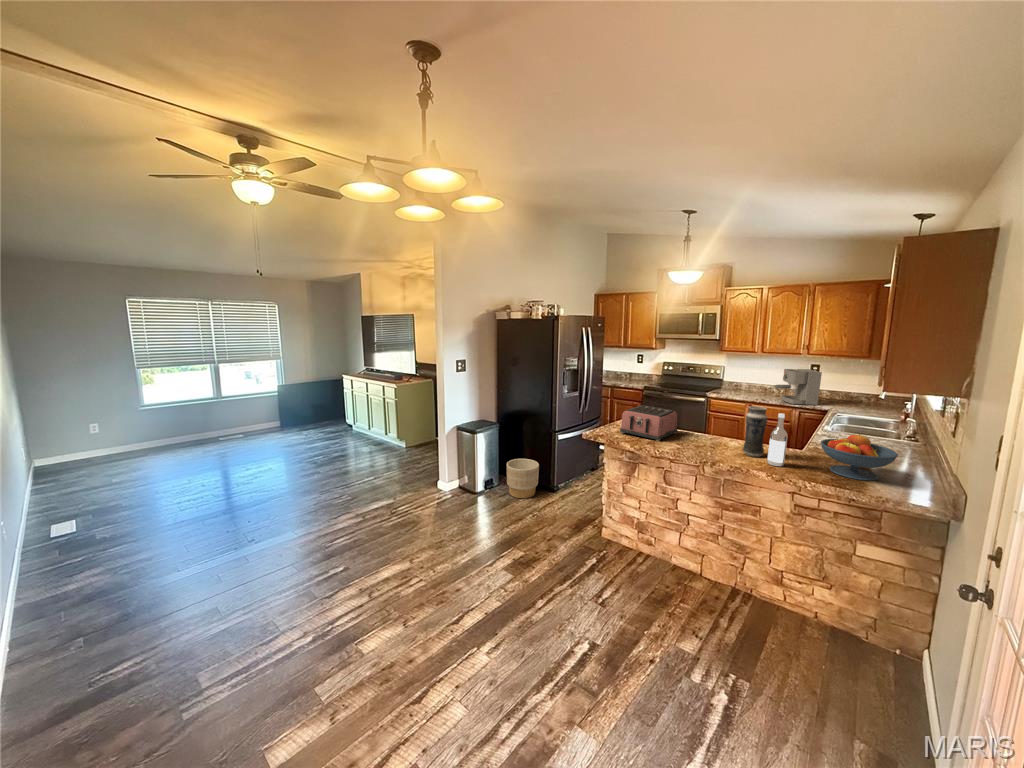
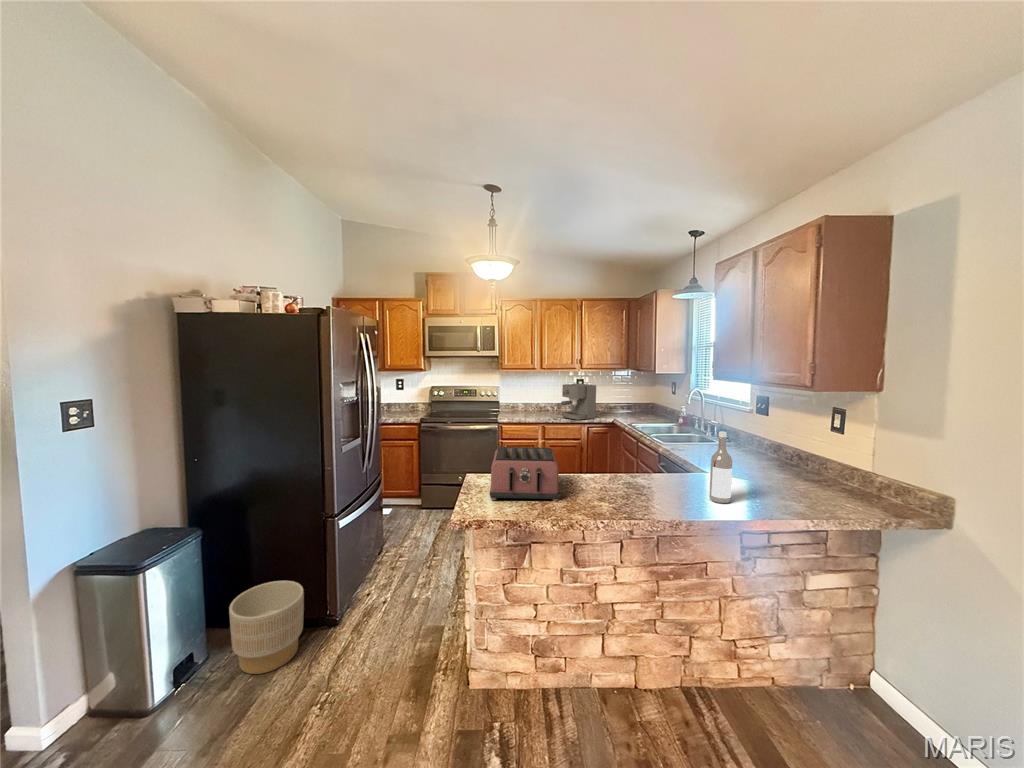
vase: present [743,406,768,457] -> none [664,426,692,496]
fruit bowl: present [821,434,898,481] -> none [744,443,828,499]

